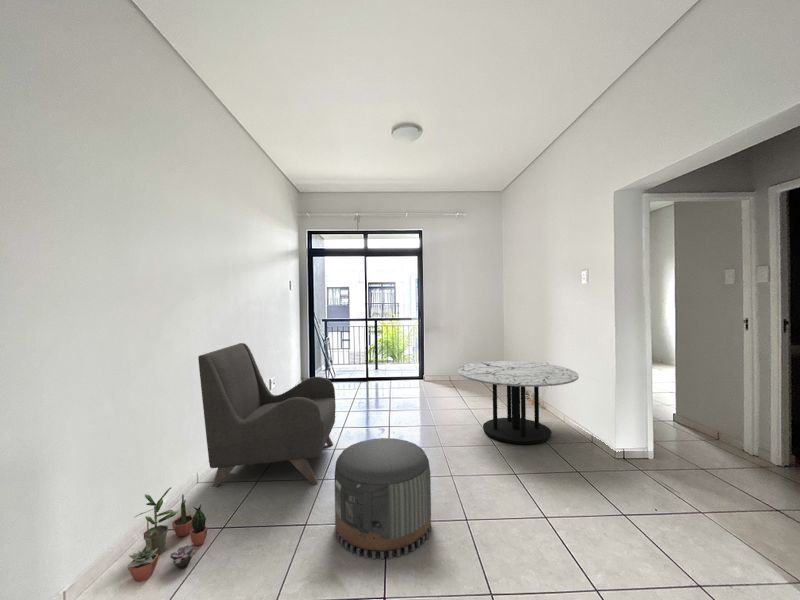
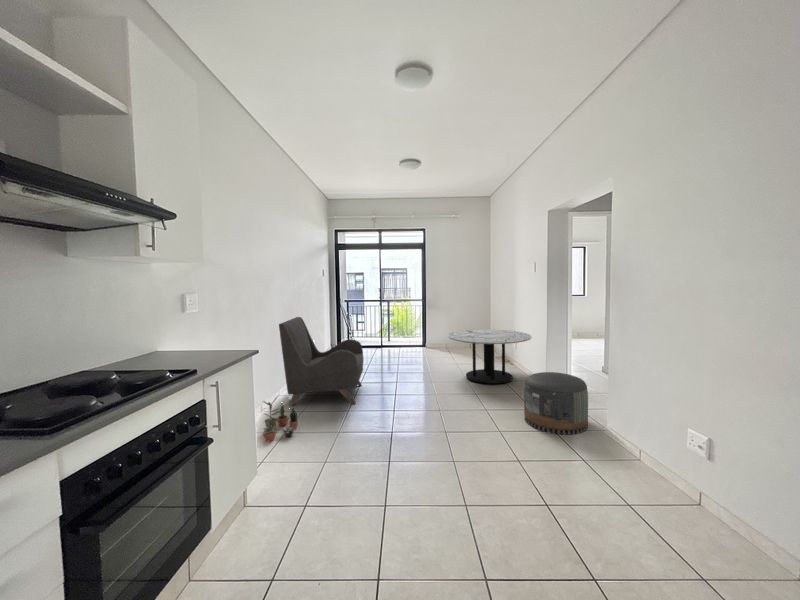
pouf: present [335,438,431,559] -> present [524,372,588,435]

